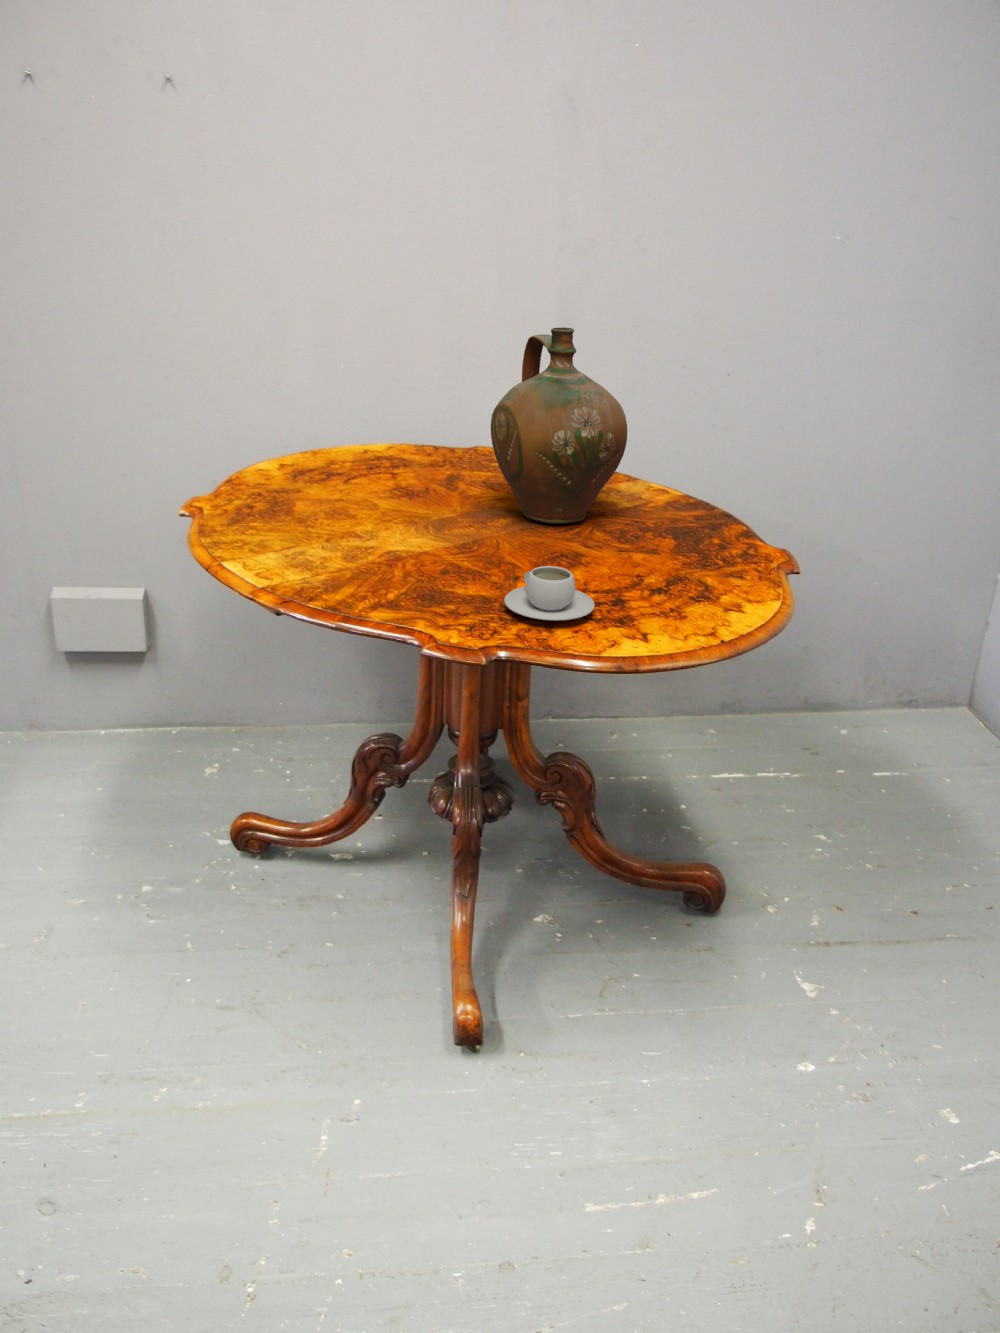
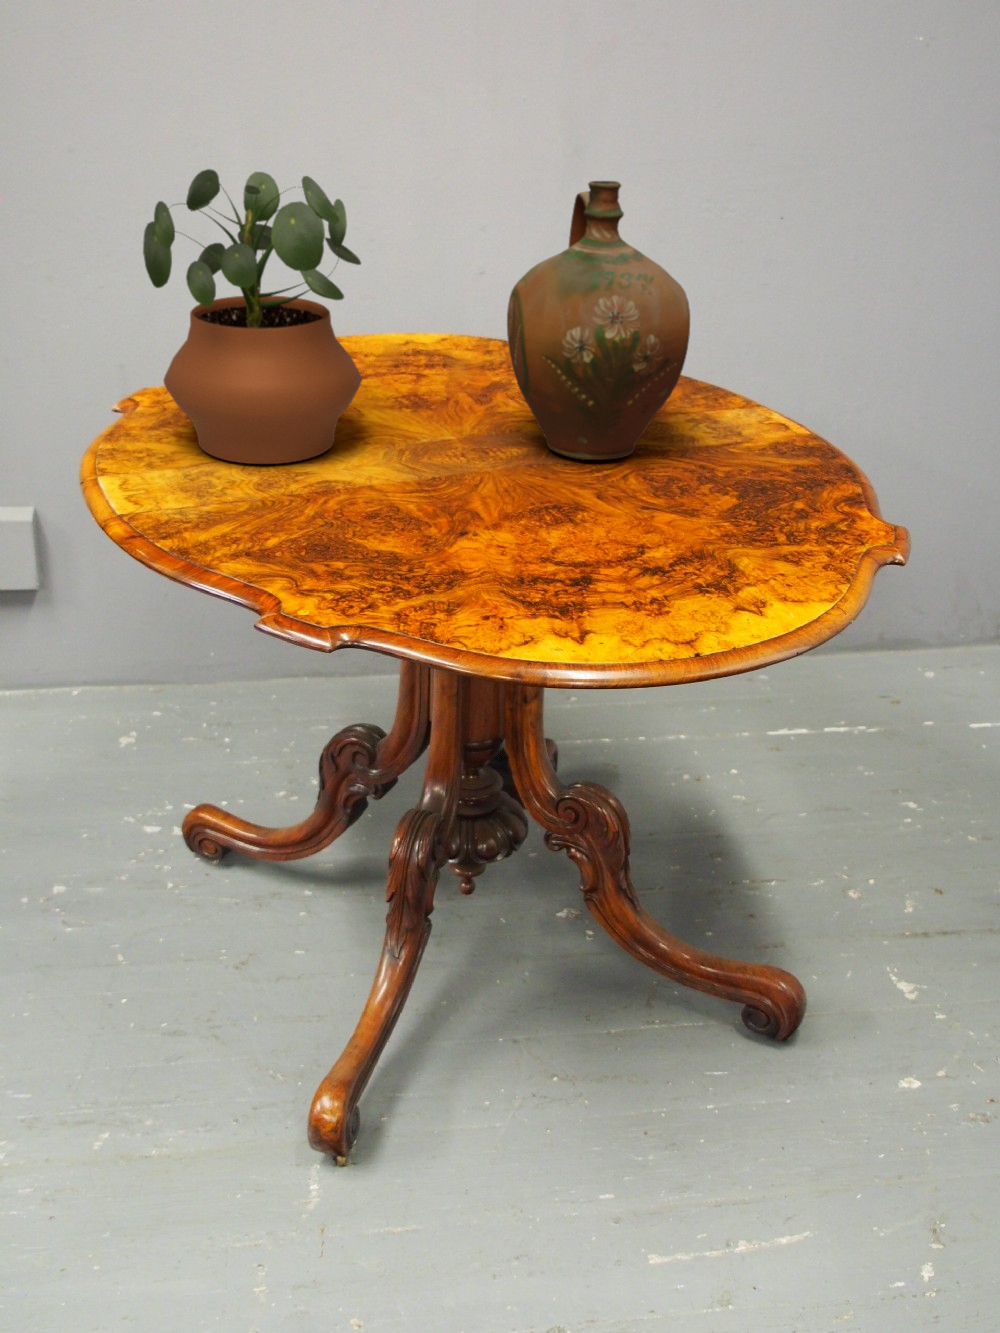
potted plant: none [242,330,398,546] -> present [143,169,362,464]
teacup: present [504,566,595,620] -> none [407,519,536,600]

